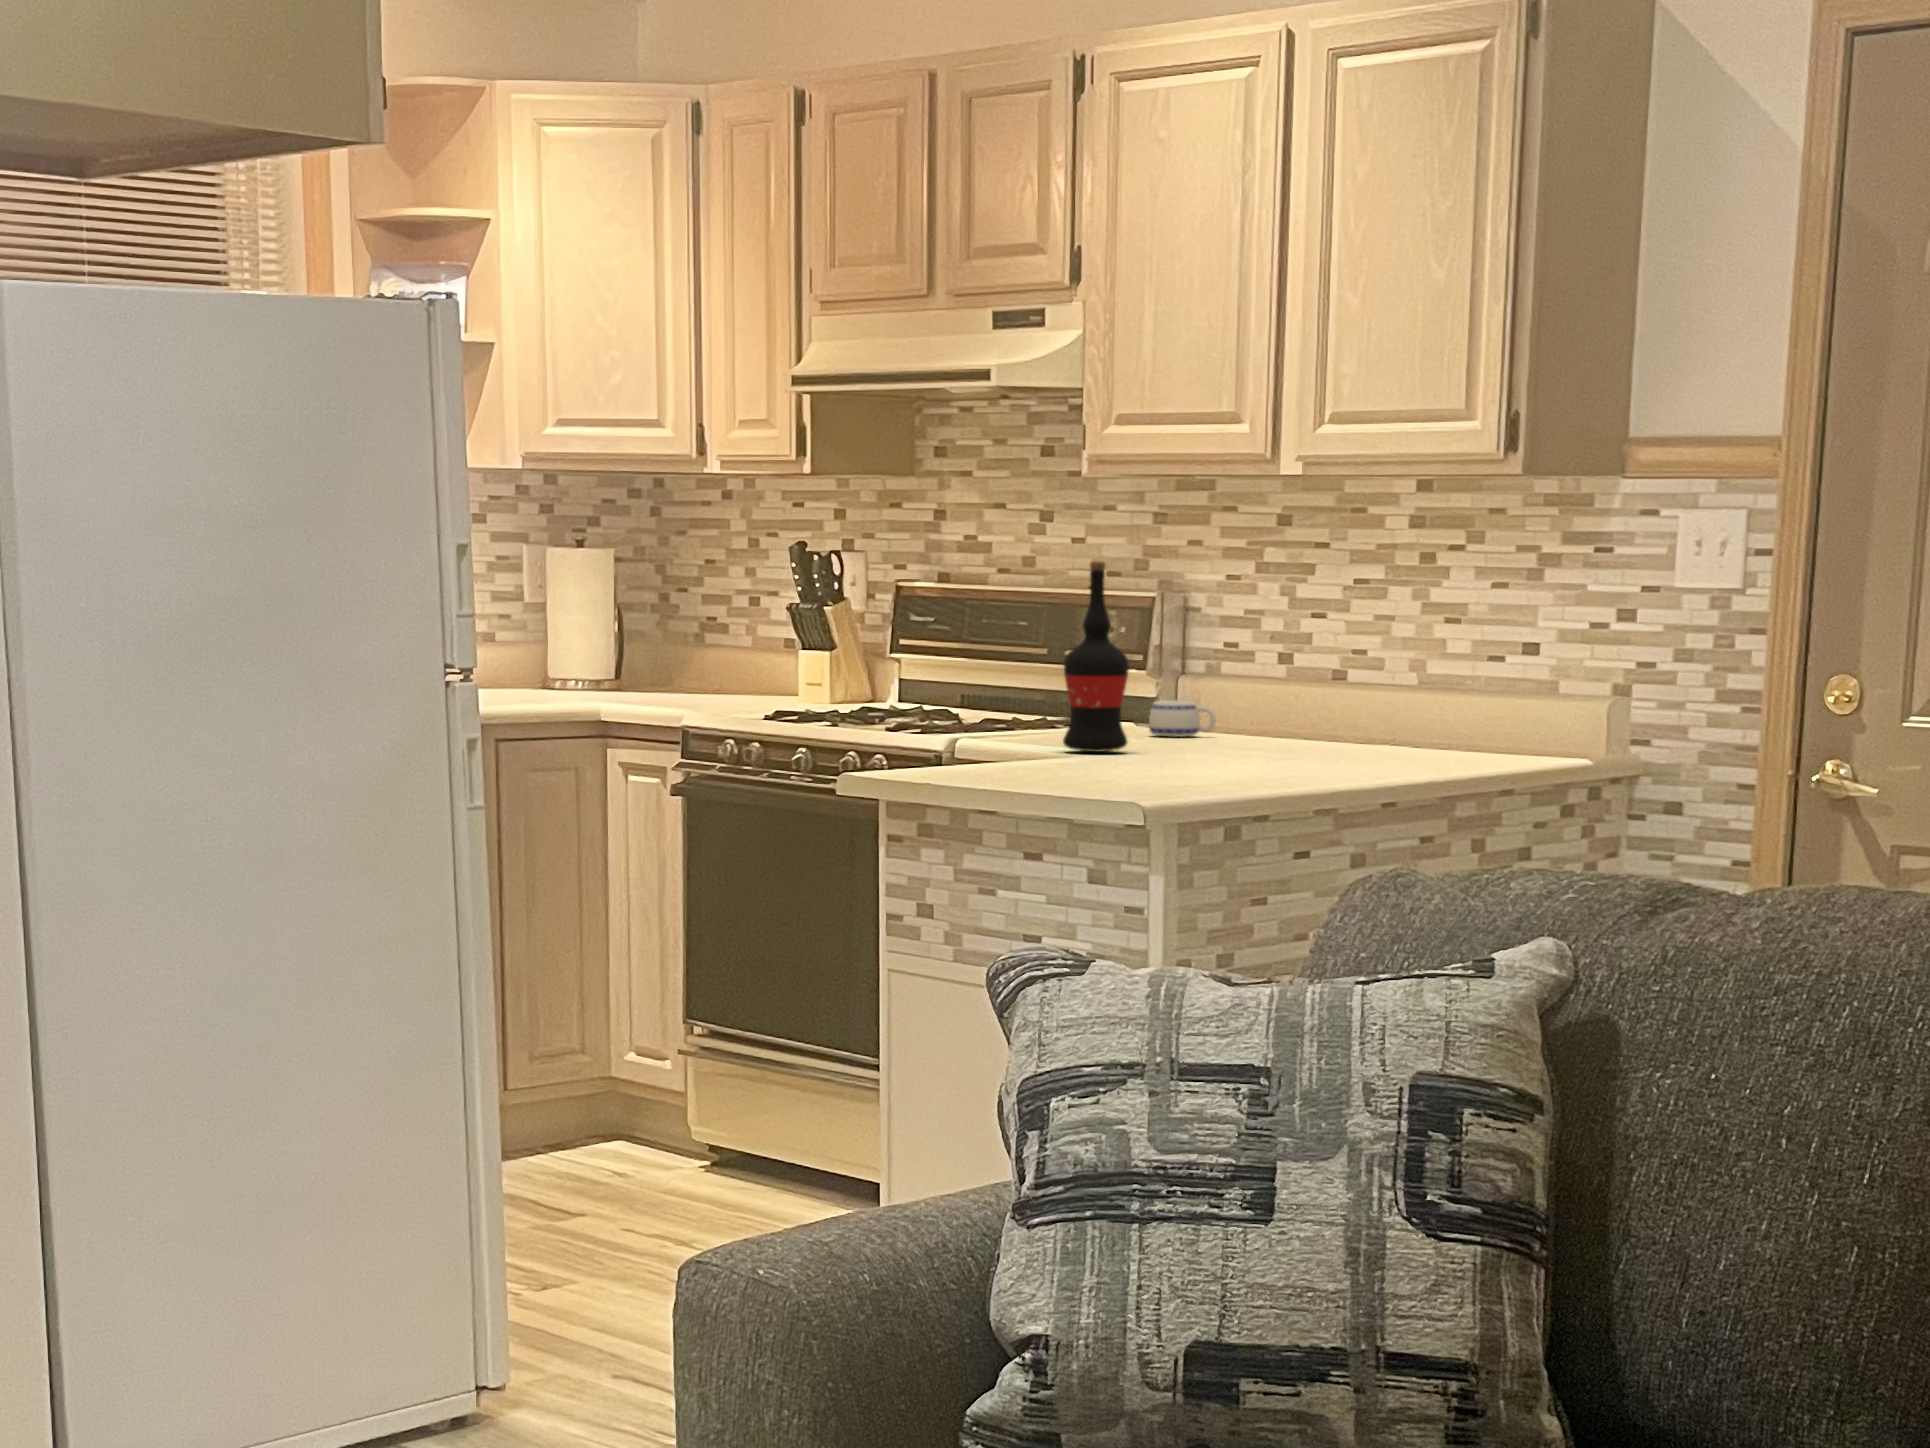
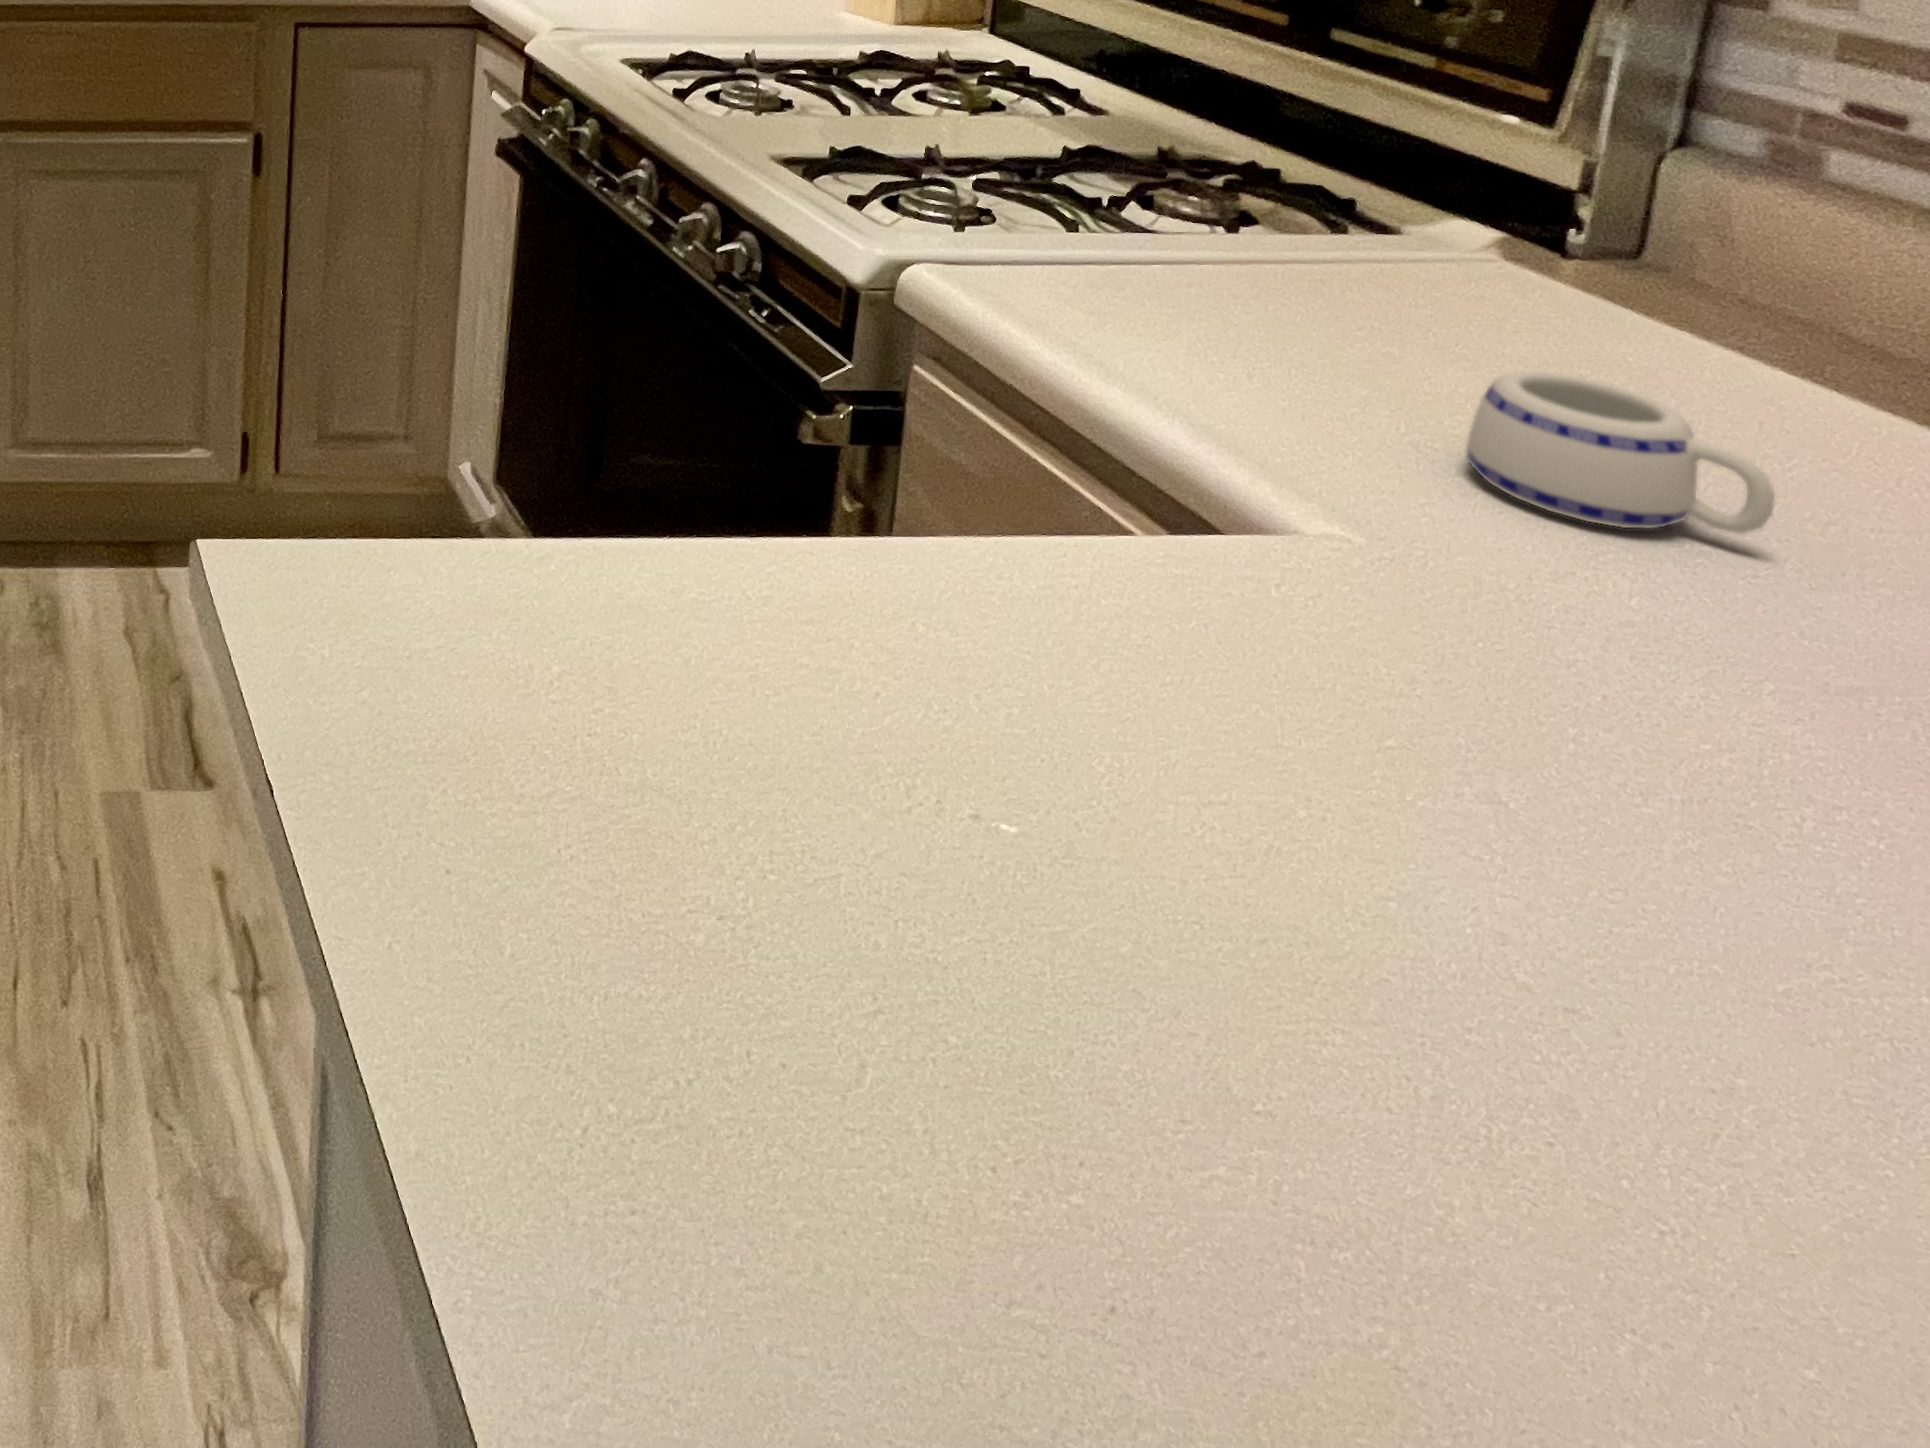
wine bottle: present [1063,561,1129,752] -> none [914,93,1260,846]

